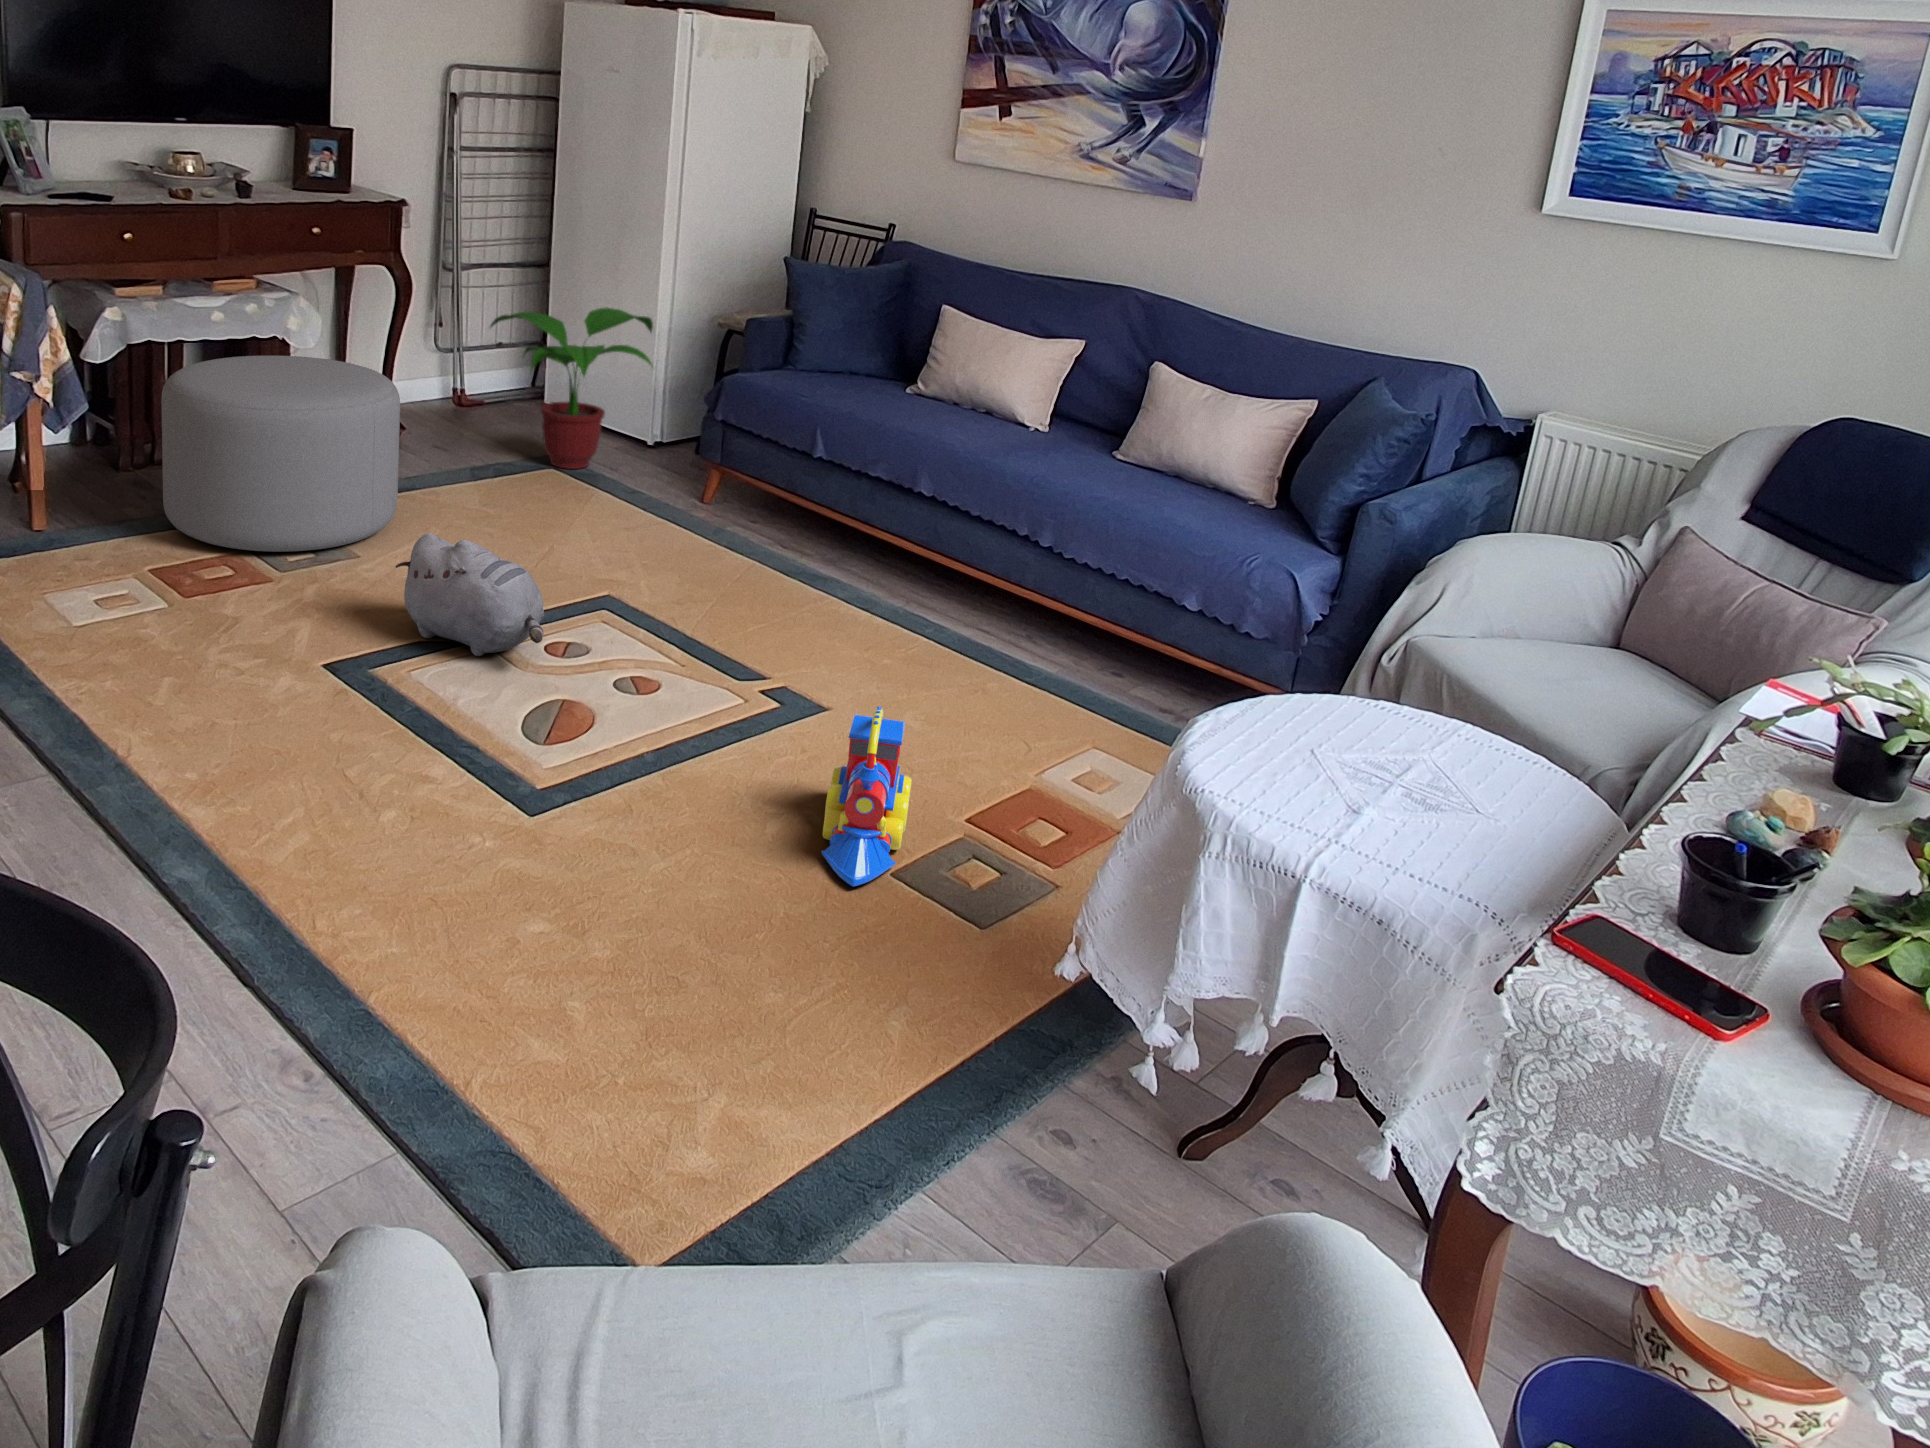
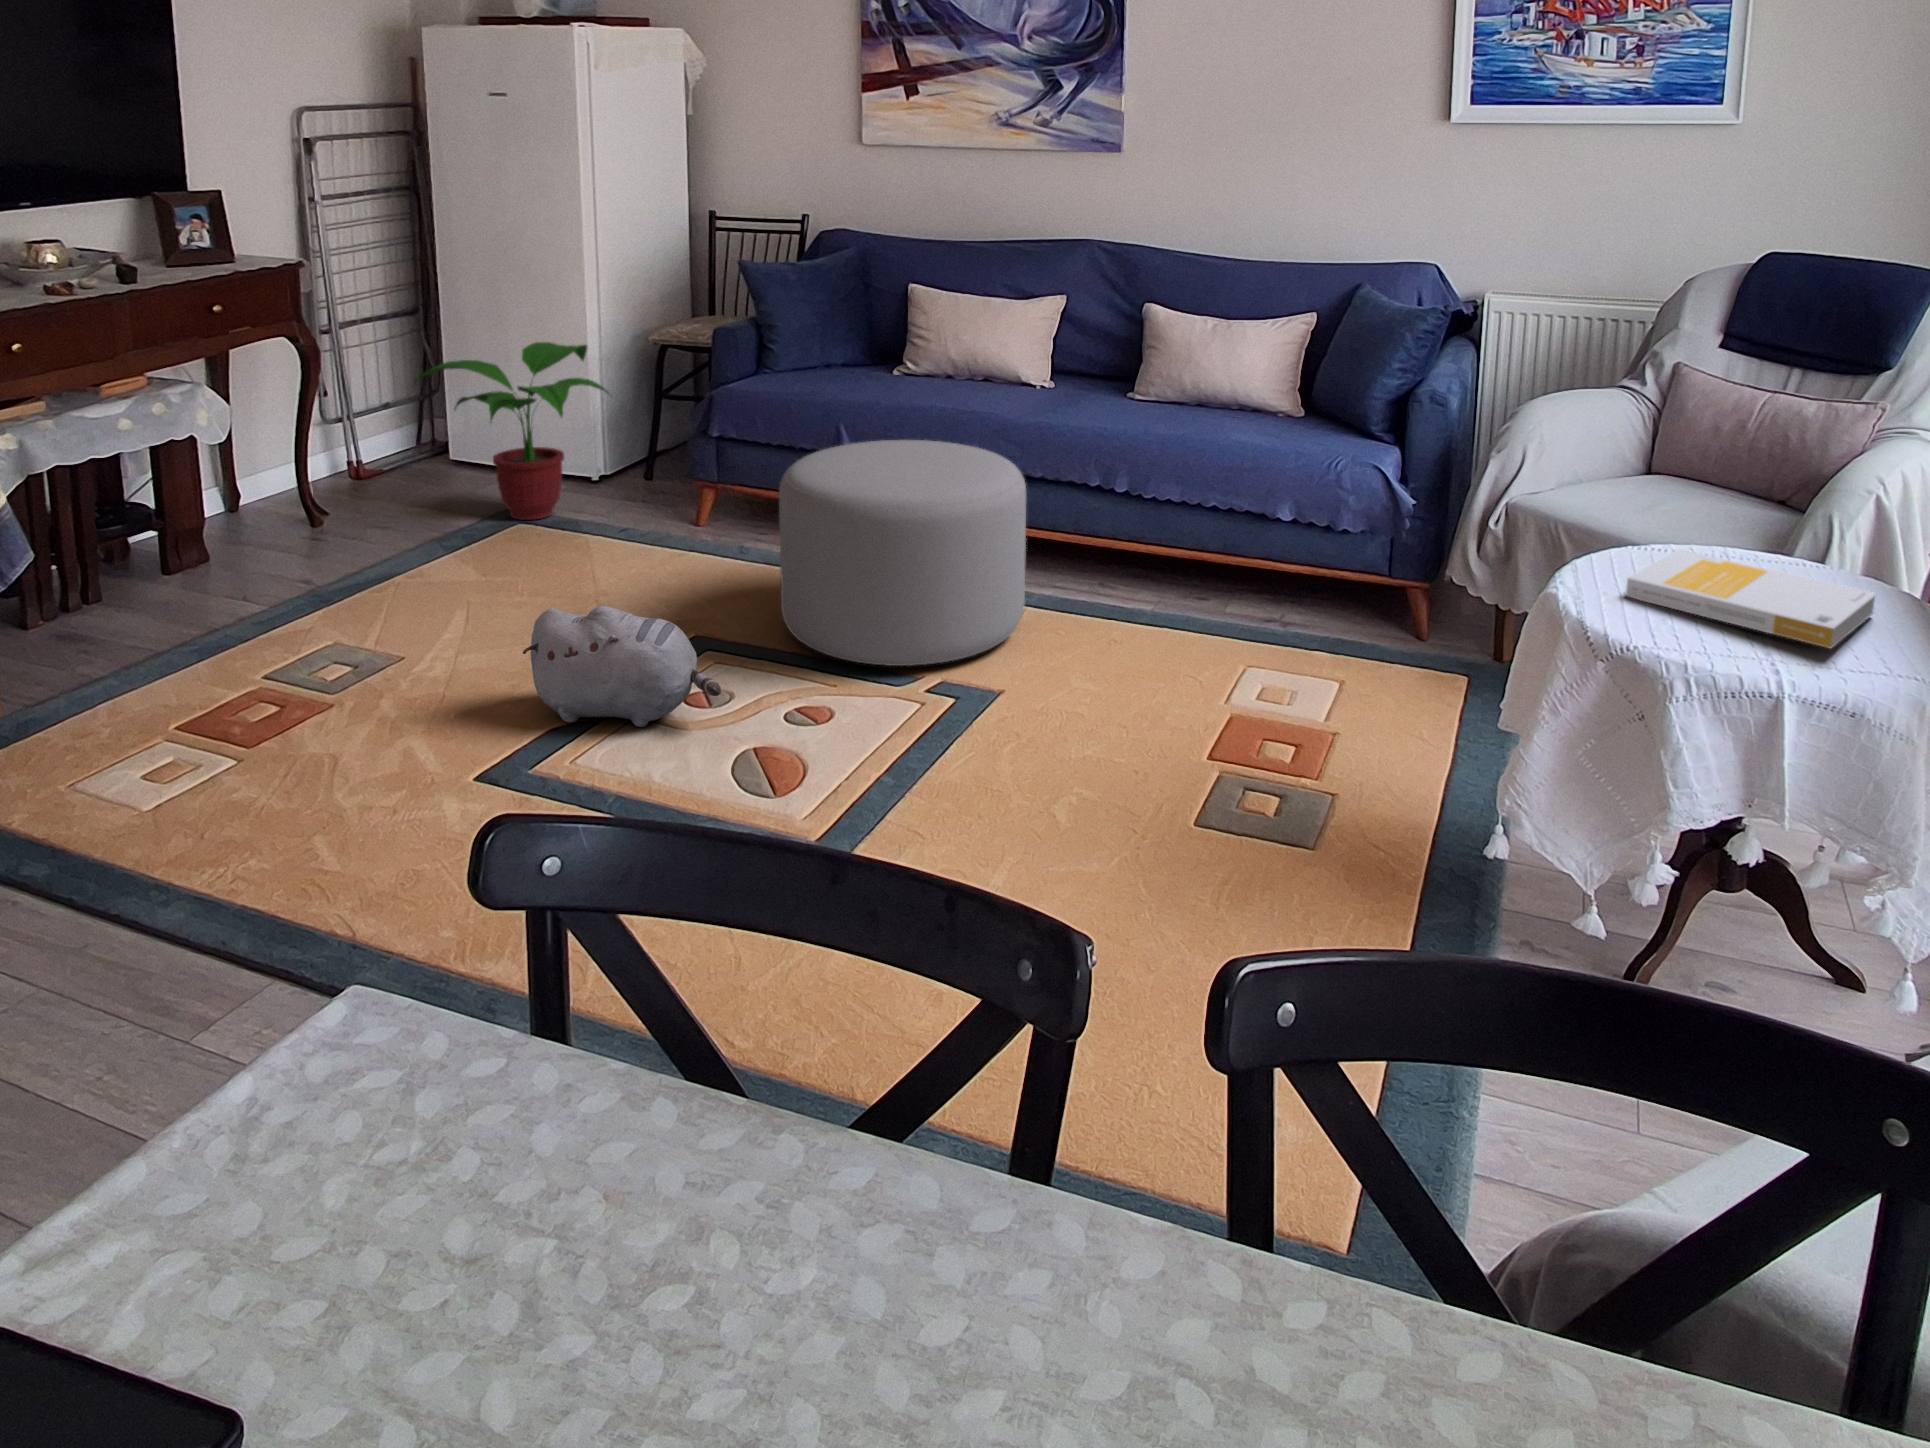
ottoman: present [161,355,400,552] -> present [779,440,1026,666]
toy train: present [821,706,912,886] -> none [1094,666,1212,842]
book: none [1254,706,1535,845] -> present [1626,549,1876,648]

